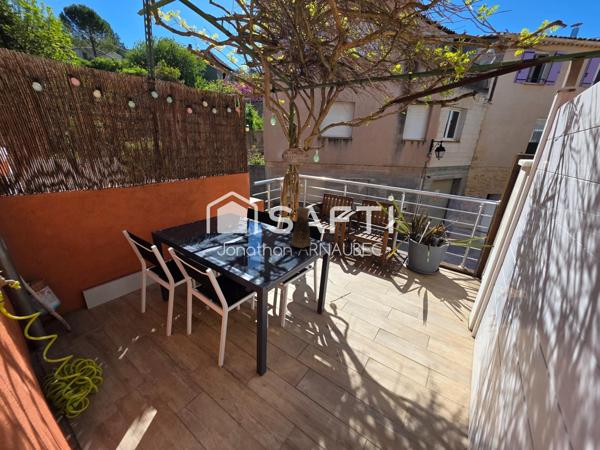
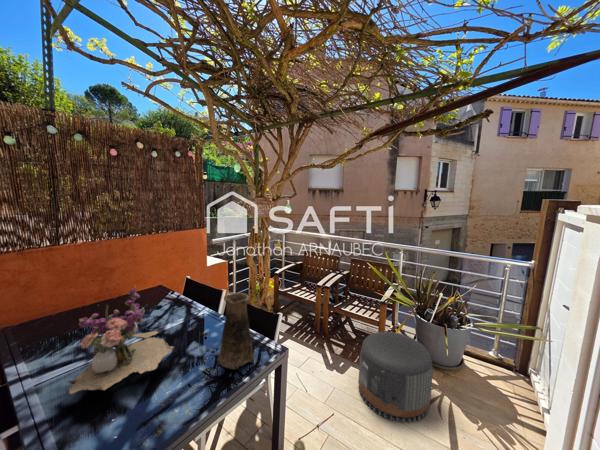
flower arrangement: none [222,203,268,251] -> present [68,287,174,394]
pouf: none [366,247,416,298] -> present [359,332,433,423]

